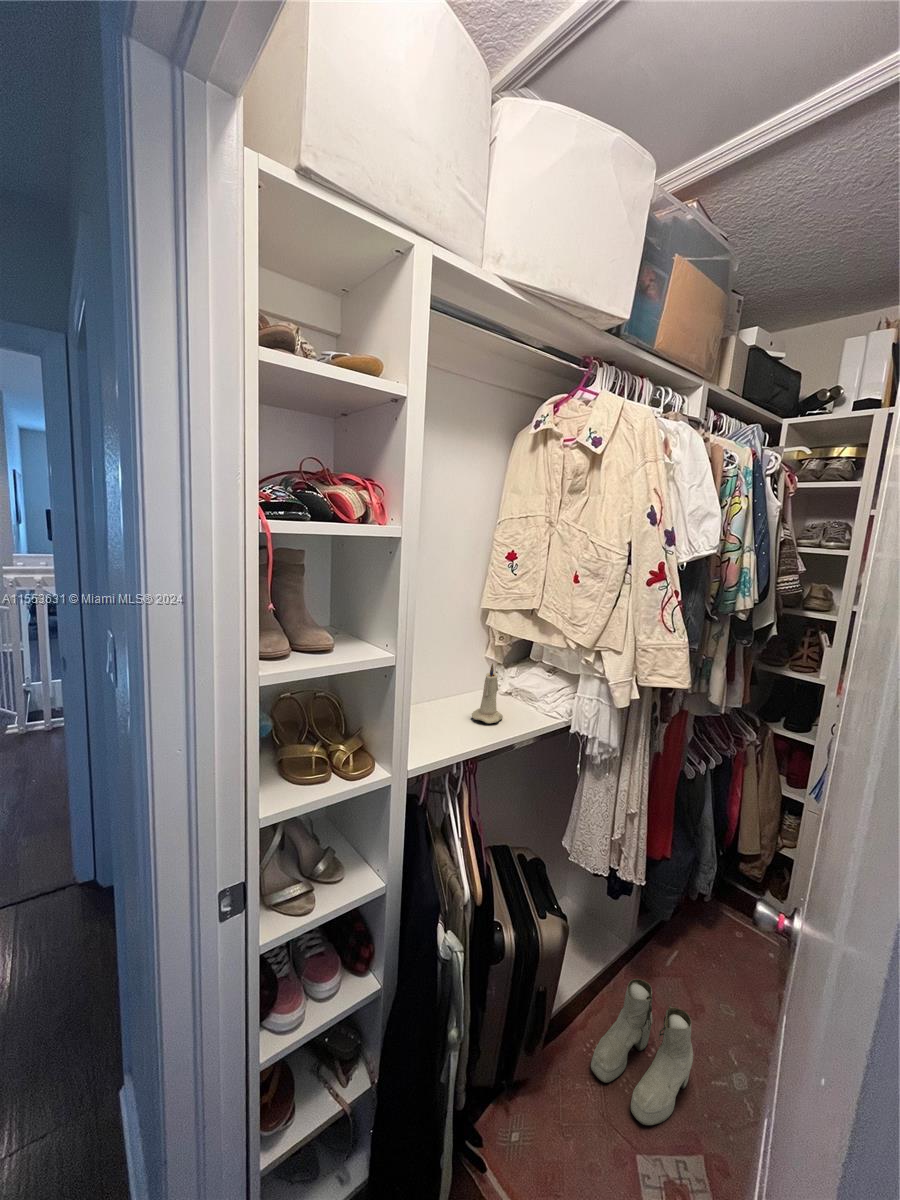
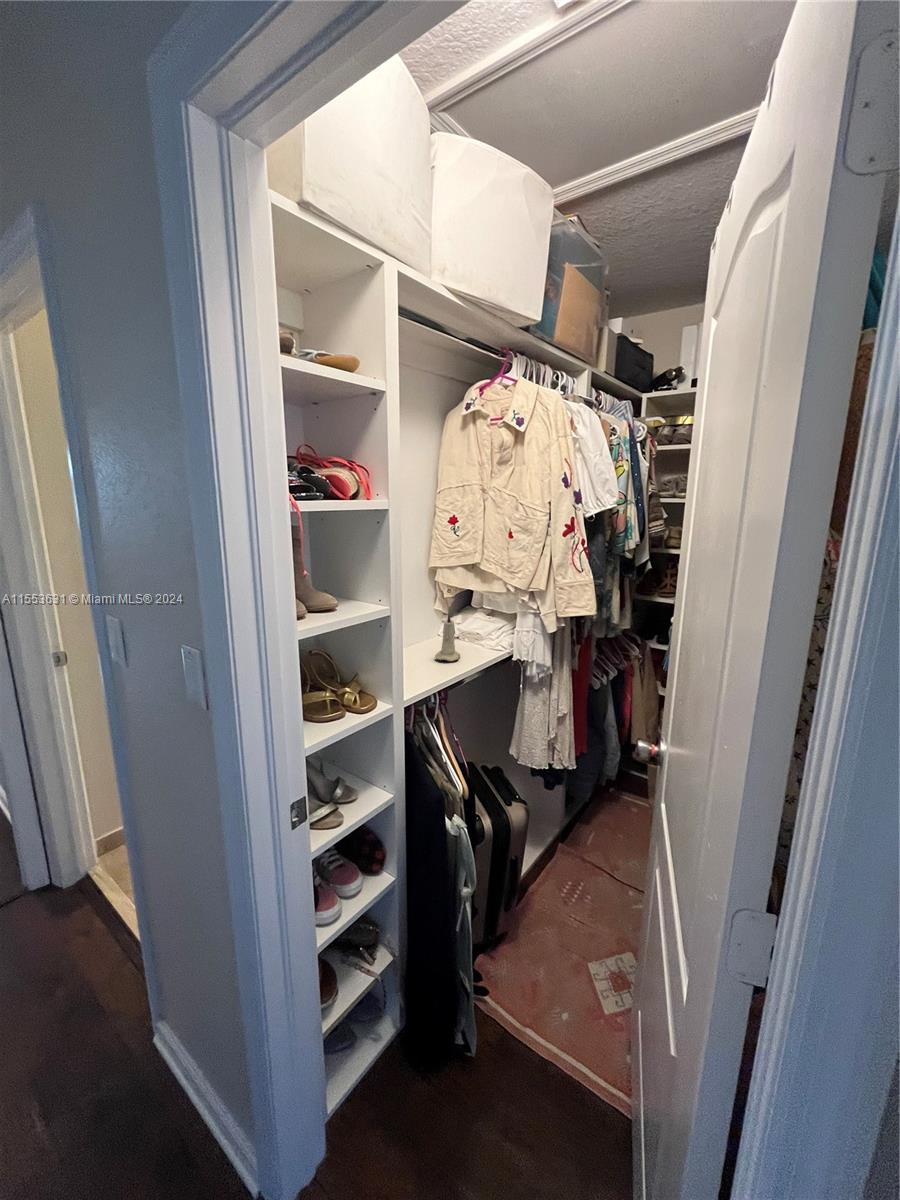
boots: present [591,979,693,1125] -> none [545,845,616,942]

